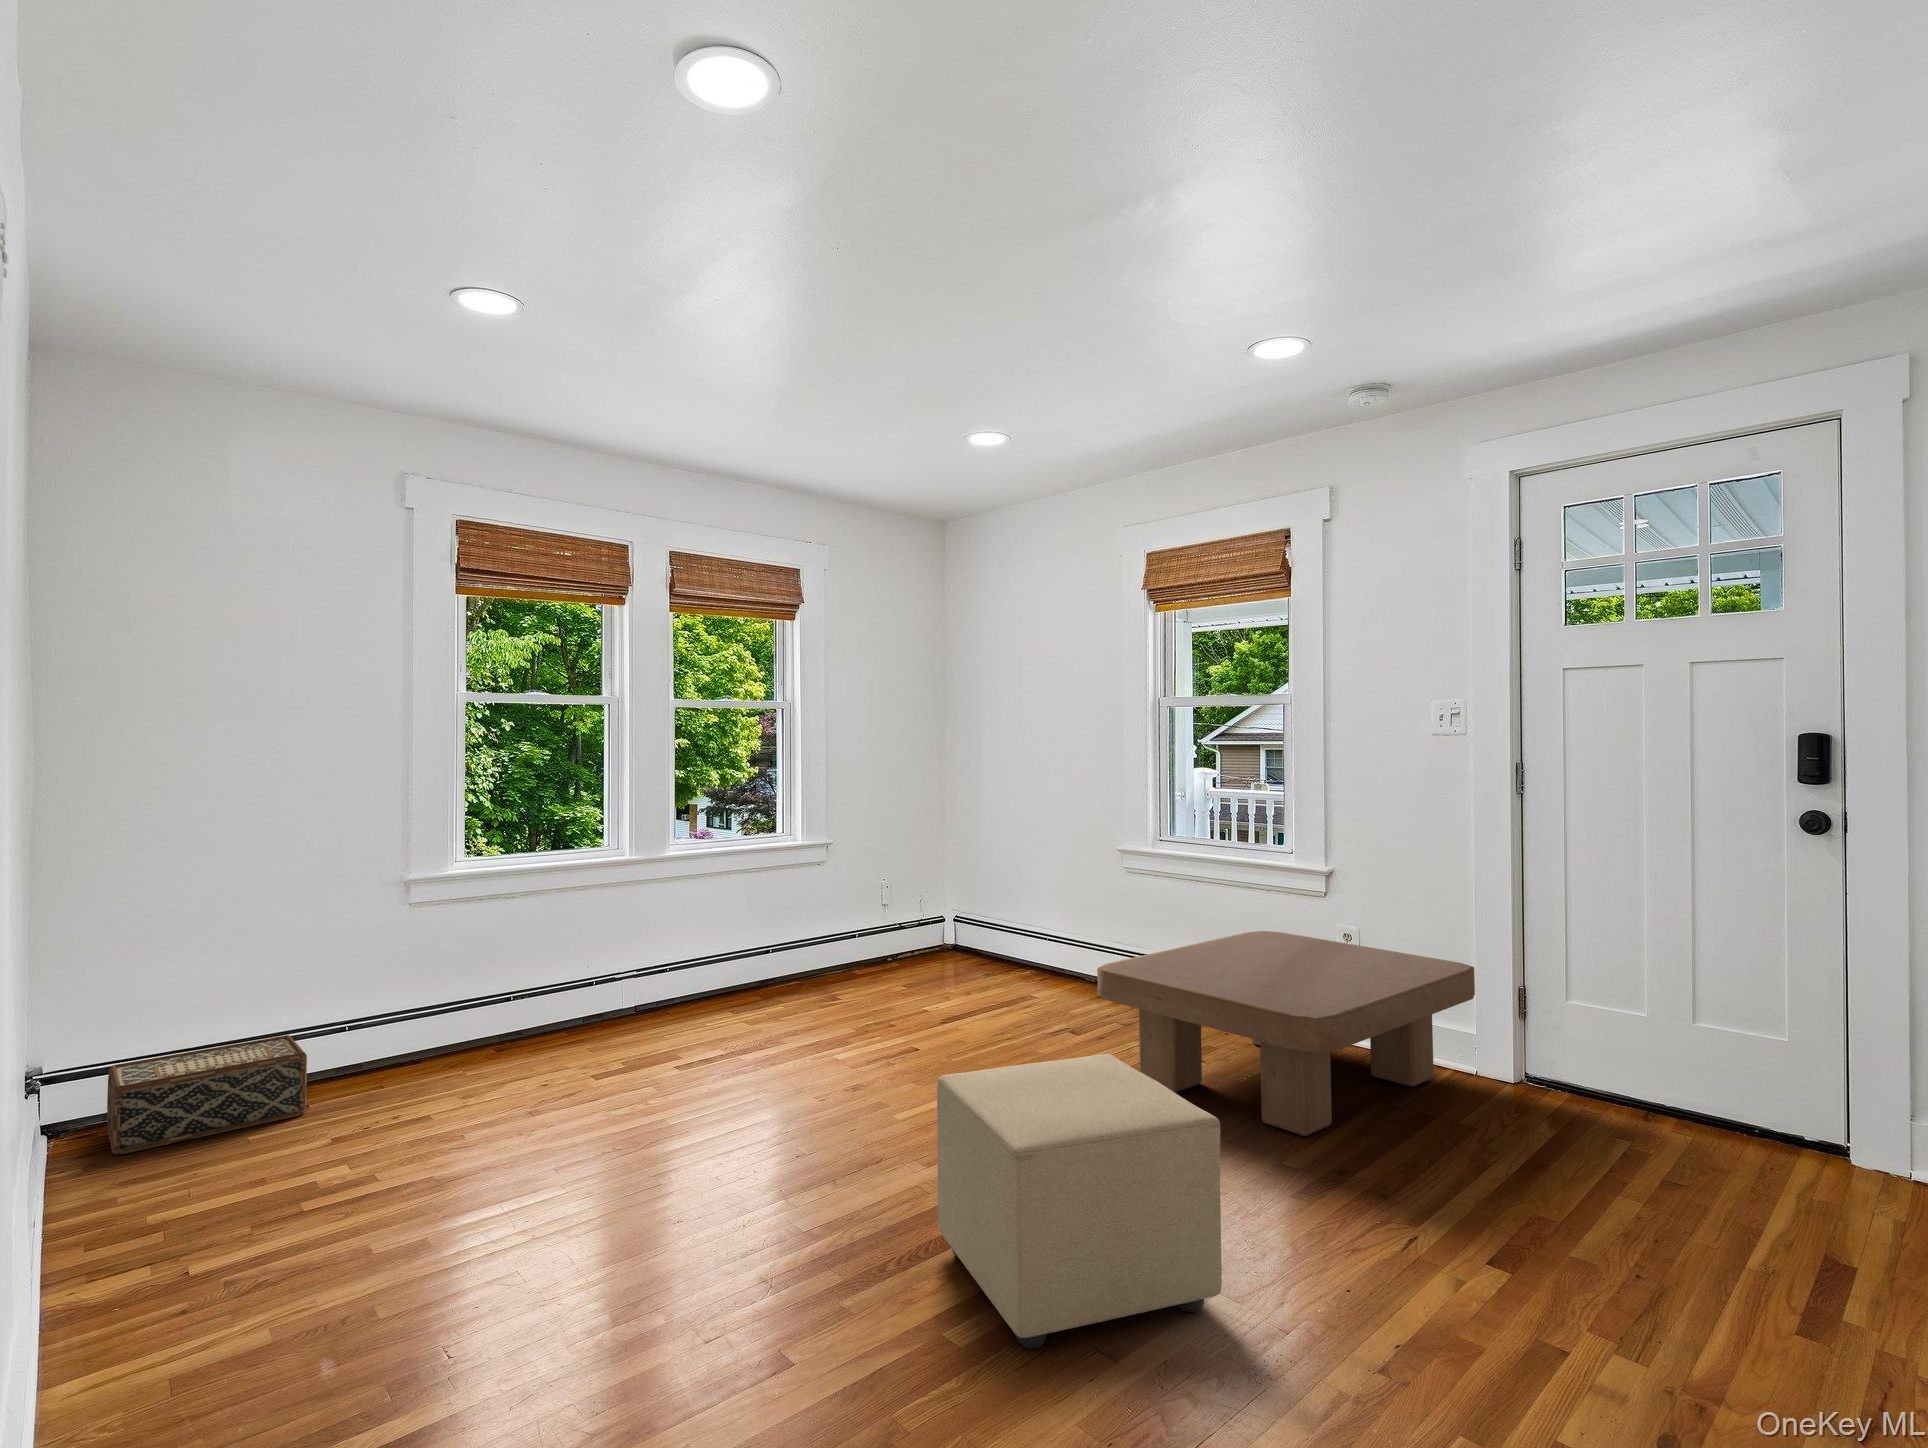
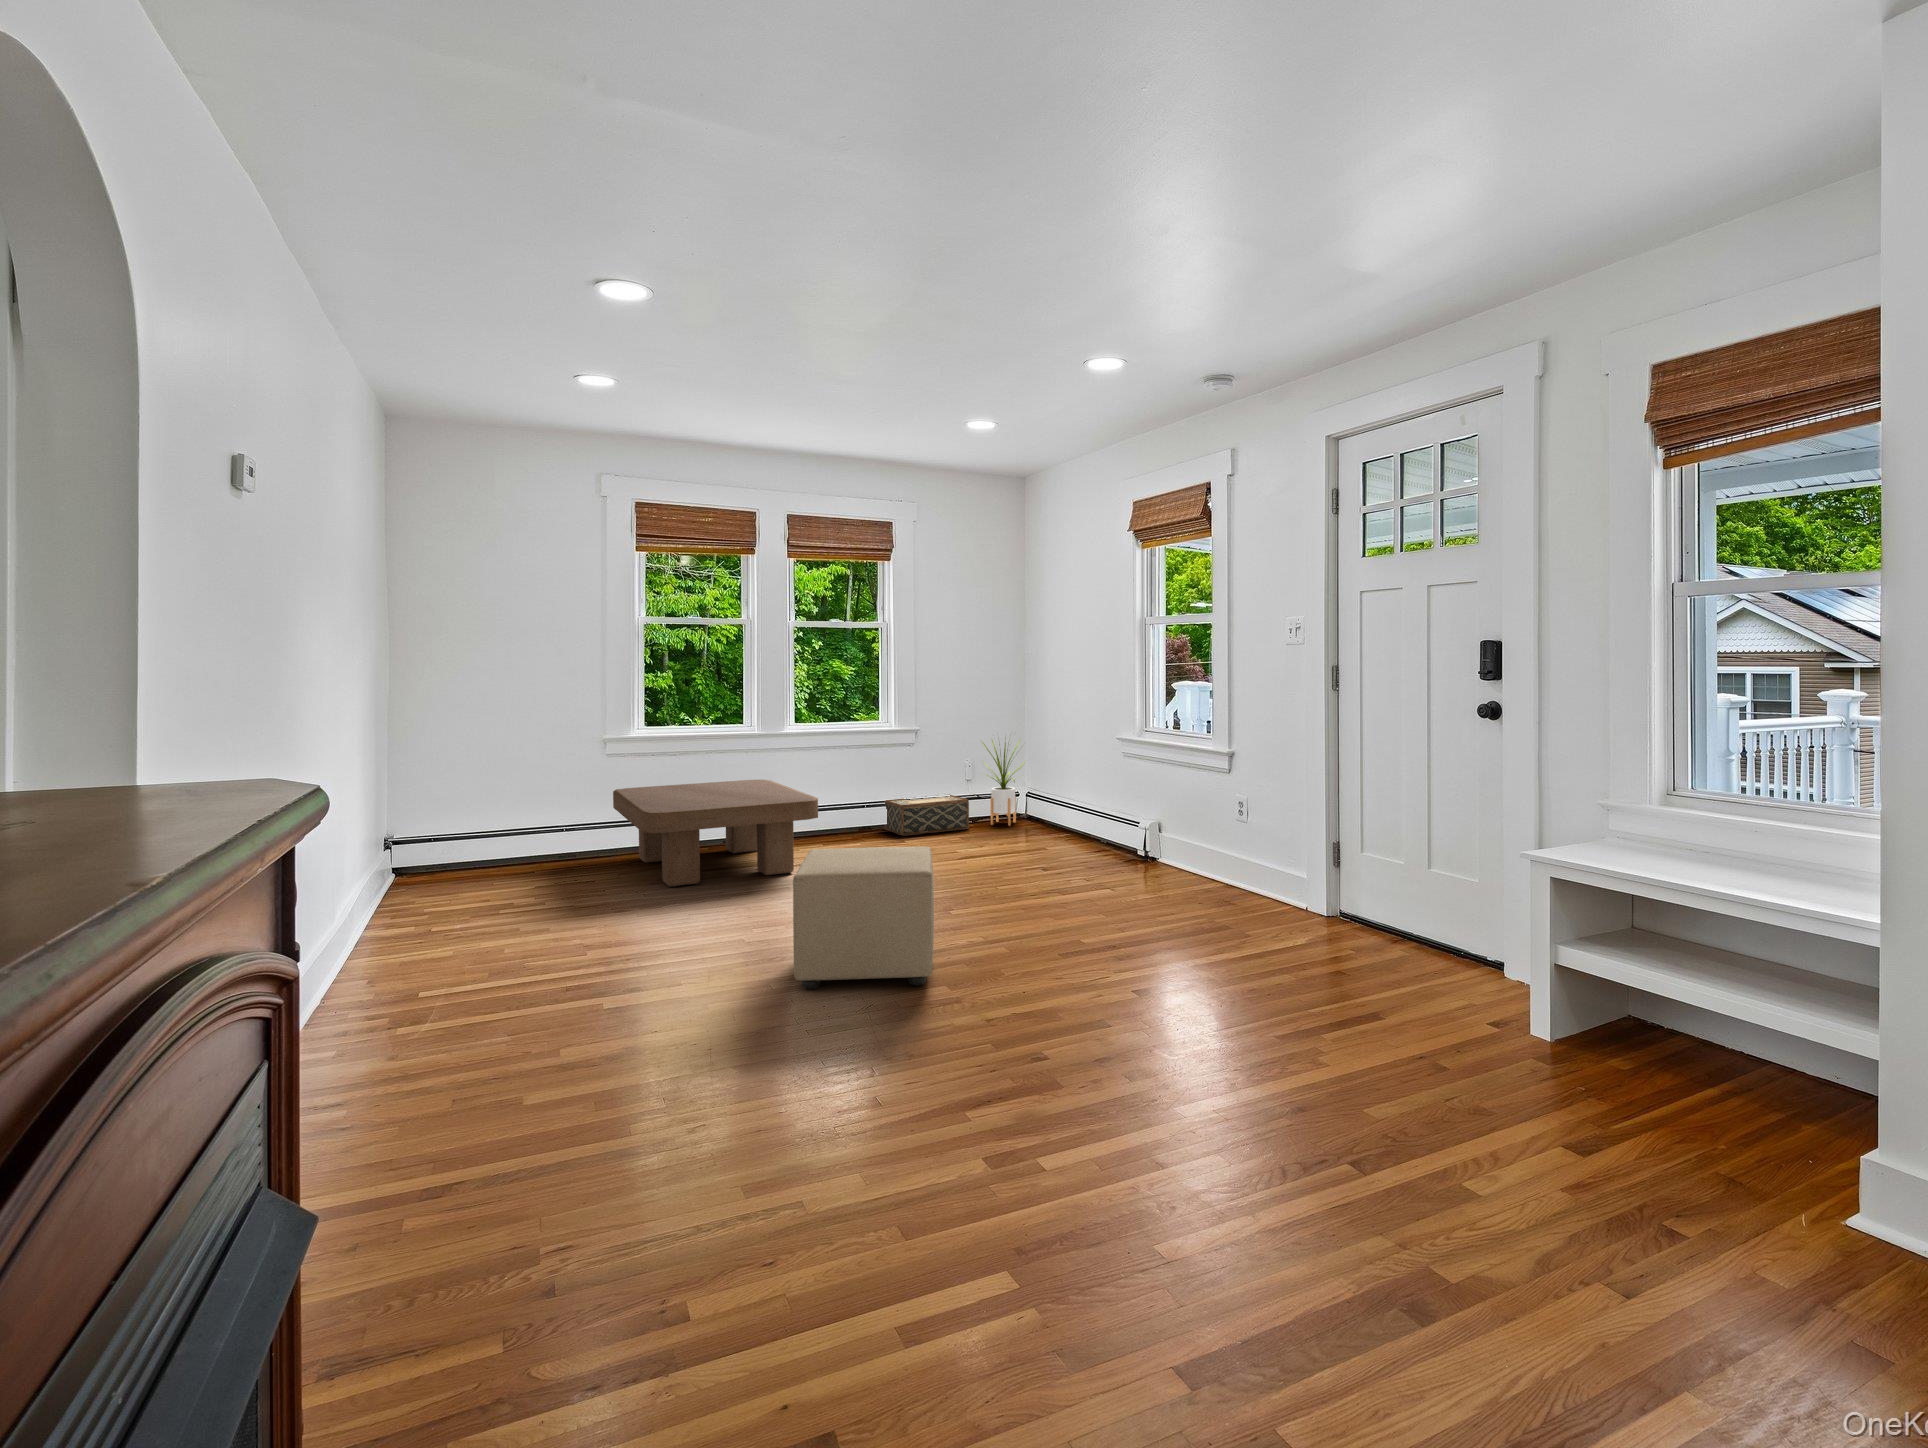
house plant: none [905,838,970,965] -> present [981,740,1025,826]
coffee table: present [1097,931,1475,1136] -> present [613,779,818,887]
woven basket: present [107,1035,307,1155] -> present [884,795,969,836]

